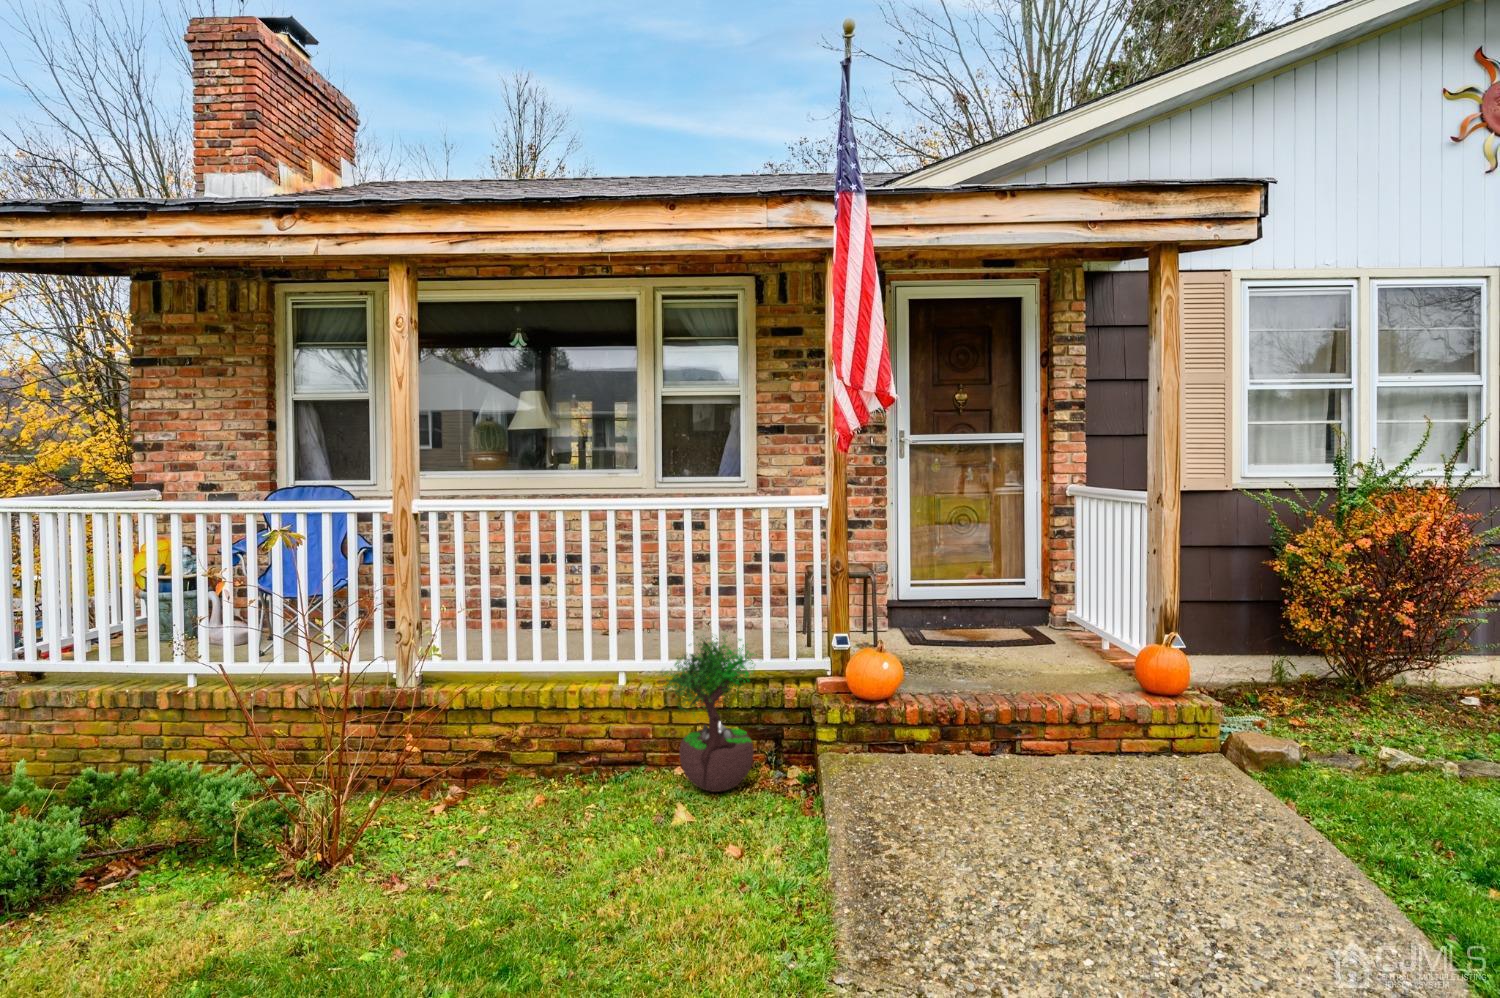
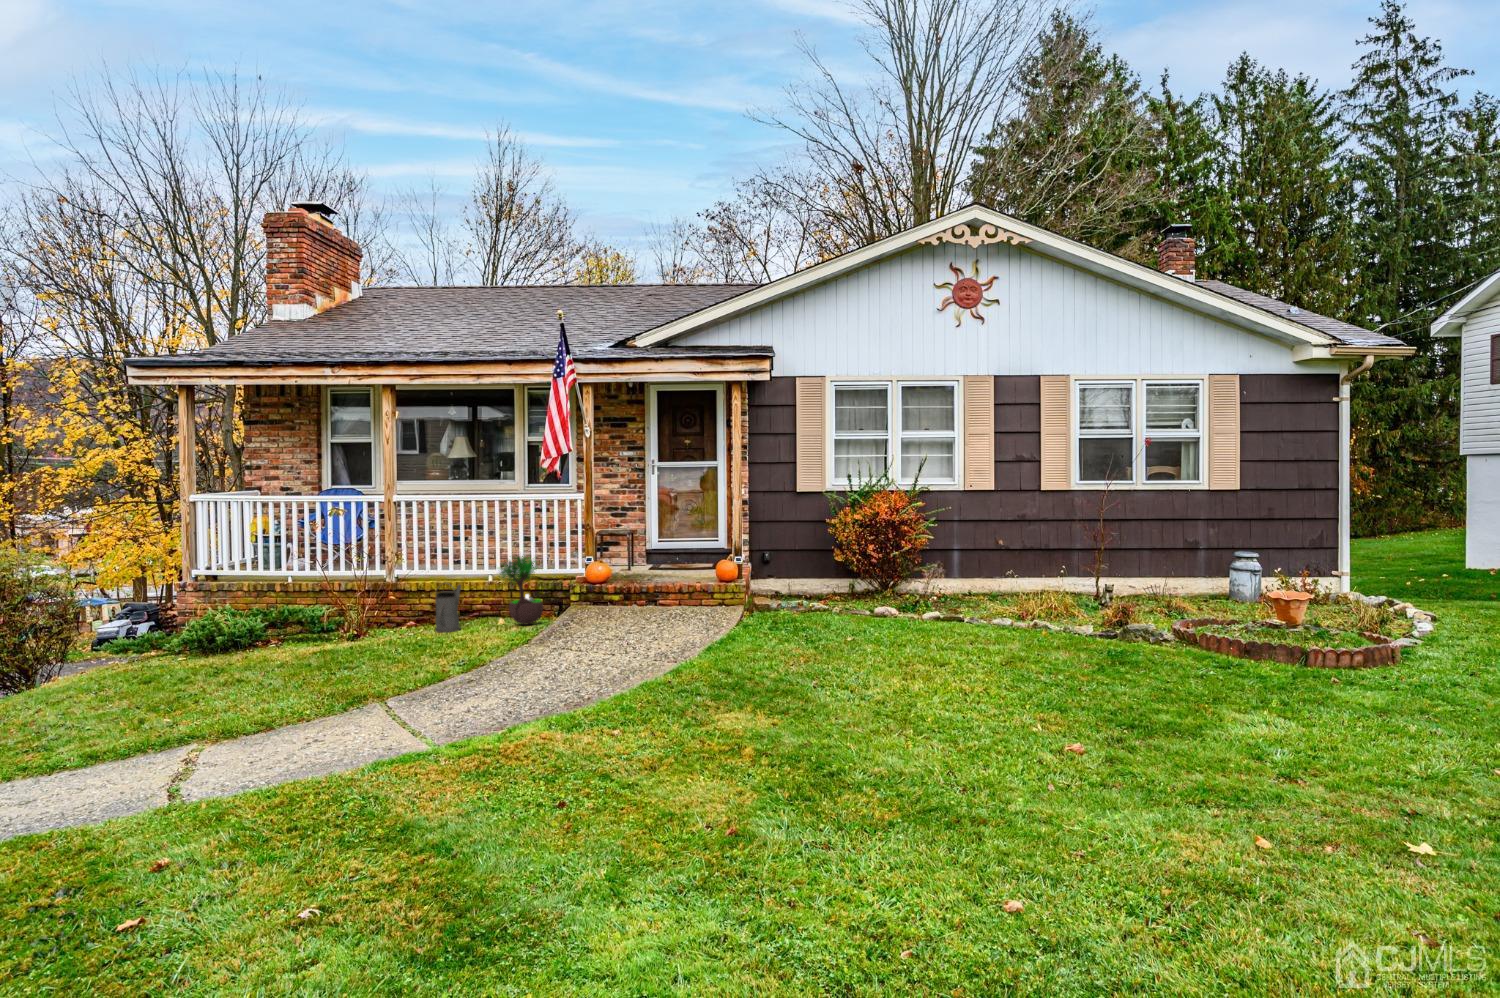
watering can: none [515,695,573,827] -> present [435,584,461,633]

